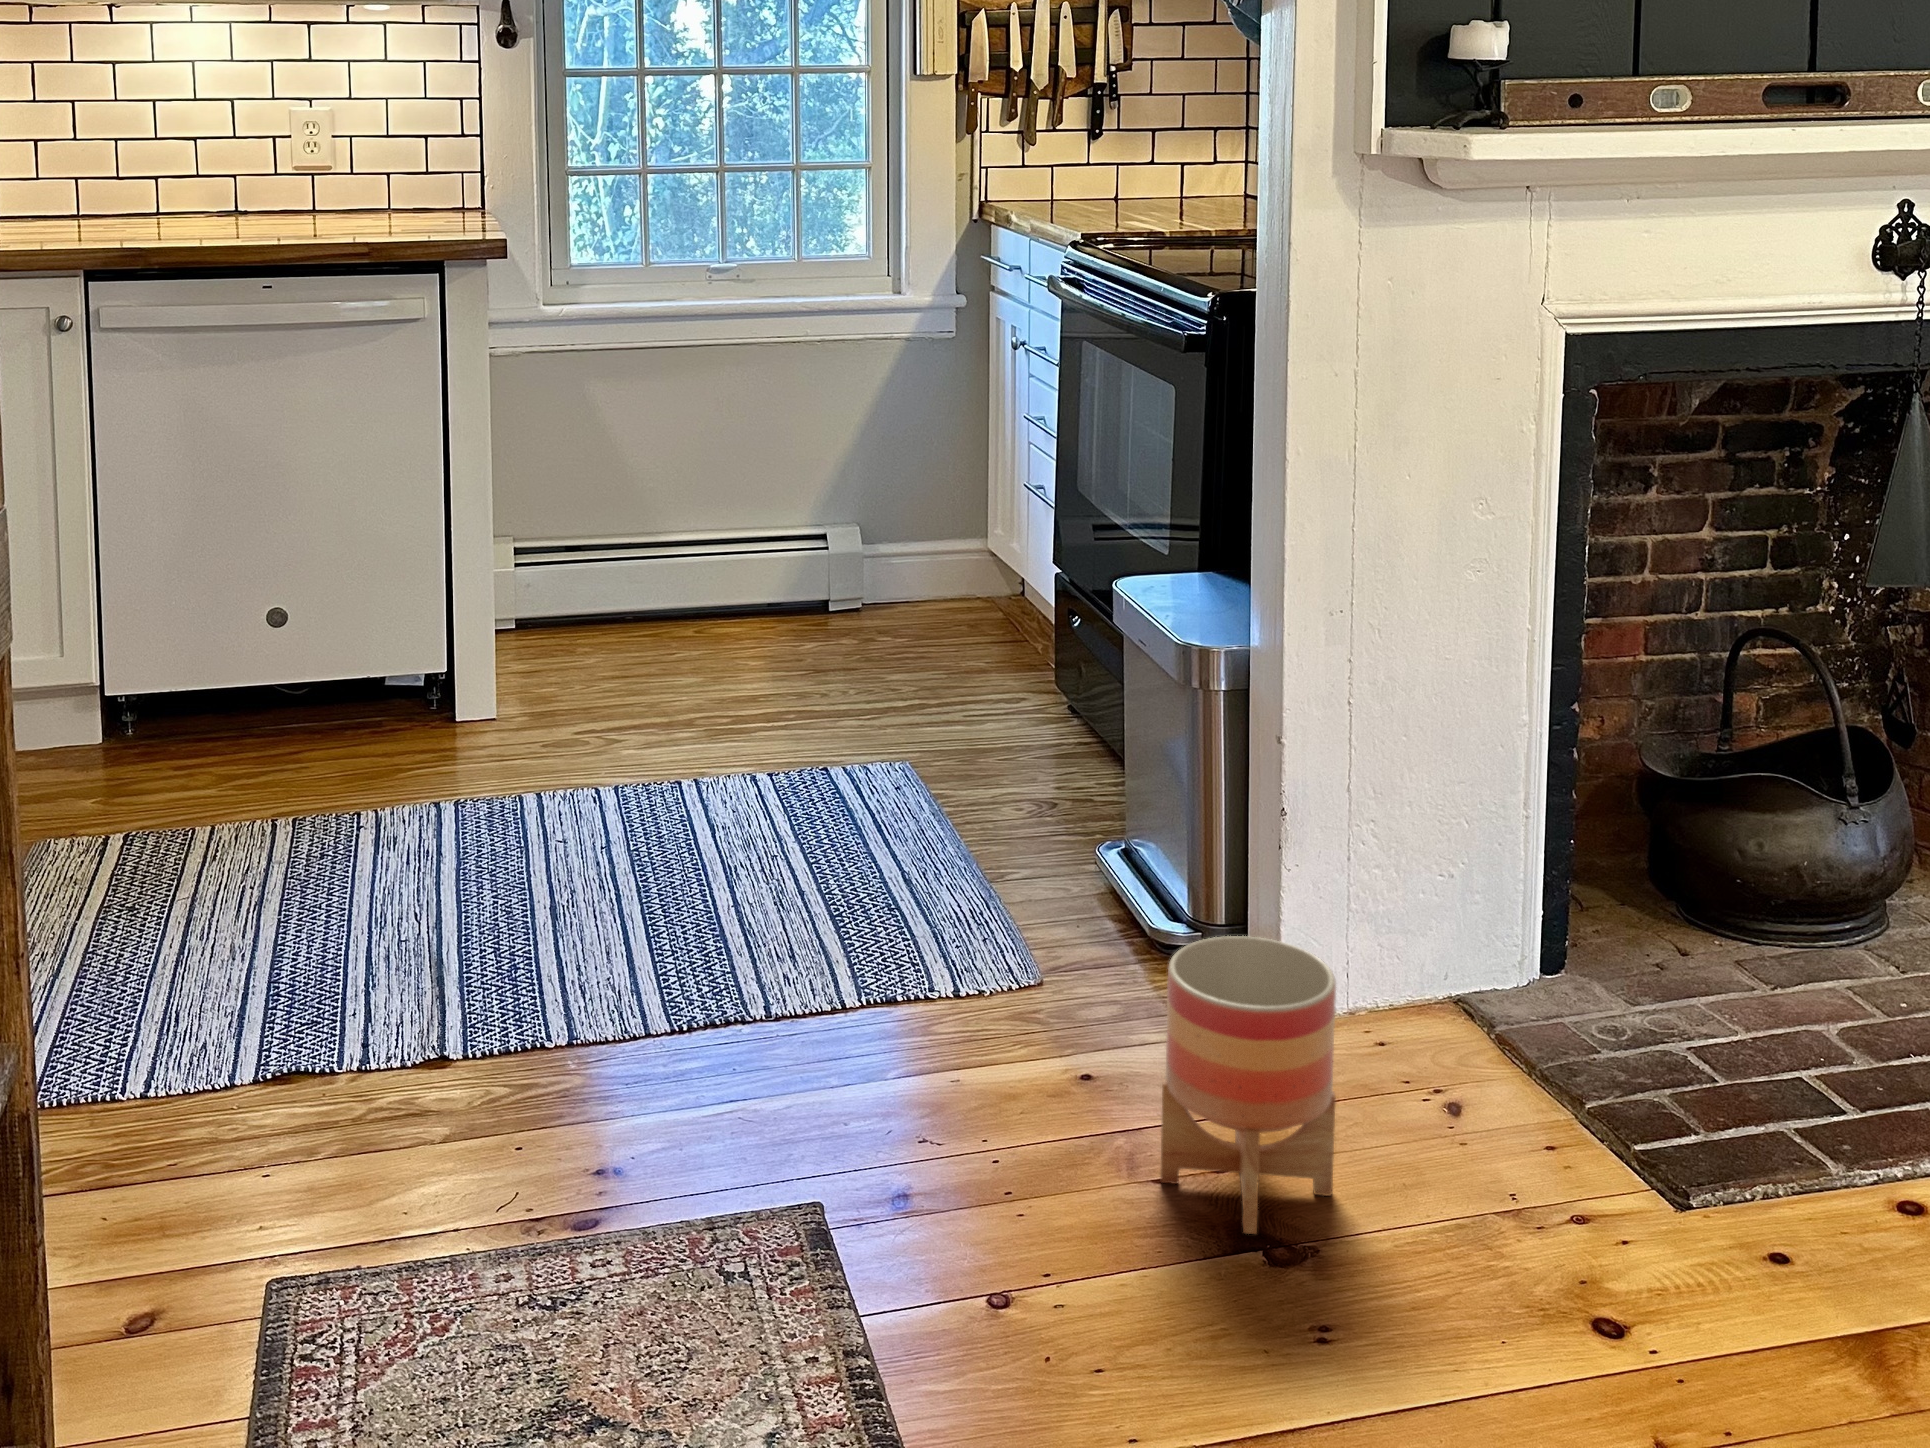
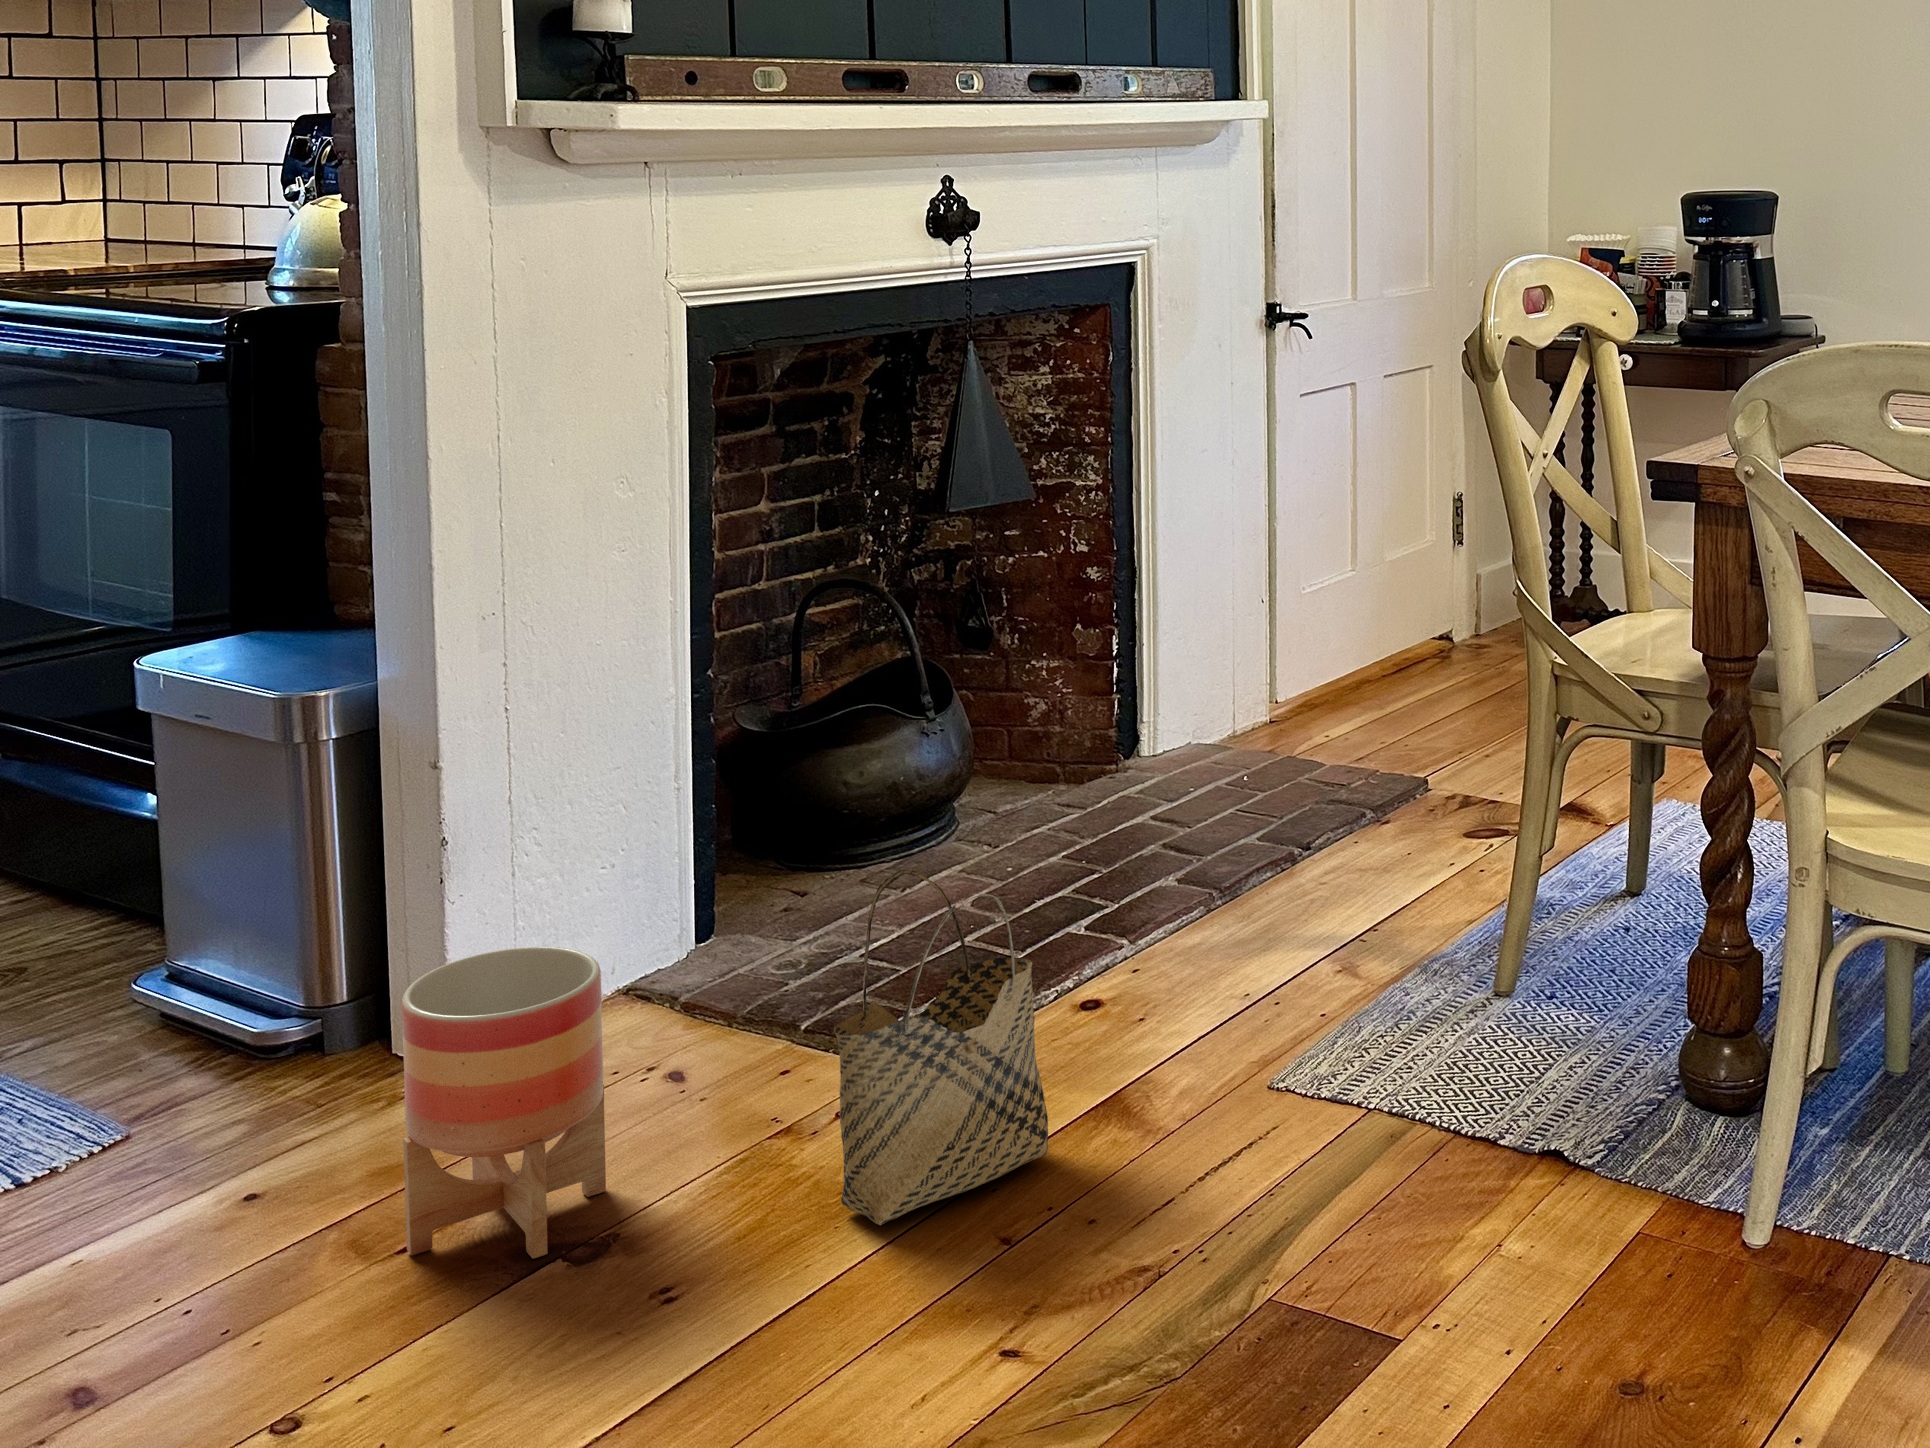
woven basket: none [1514,997,1764,1369] -> present [834,870,1048,1225]

